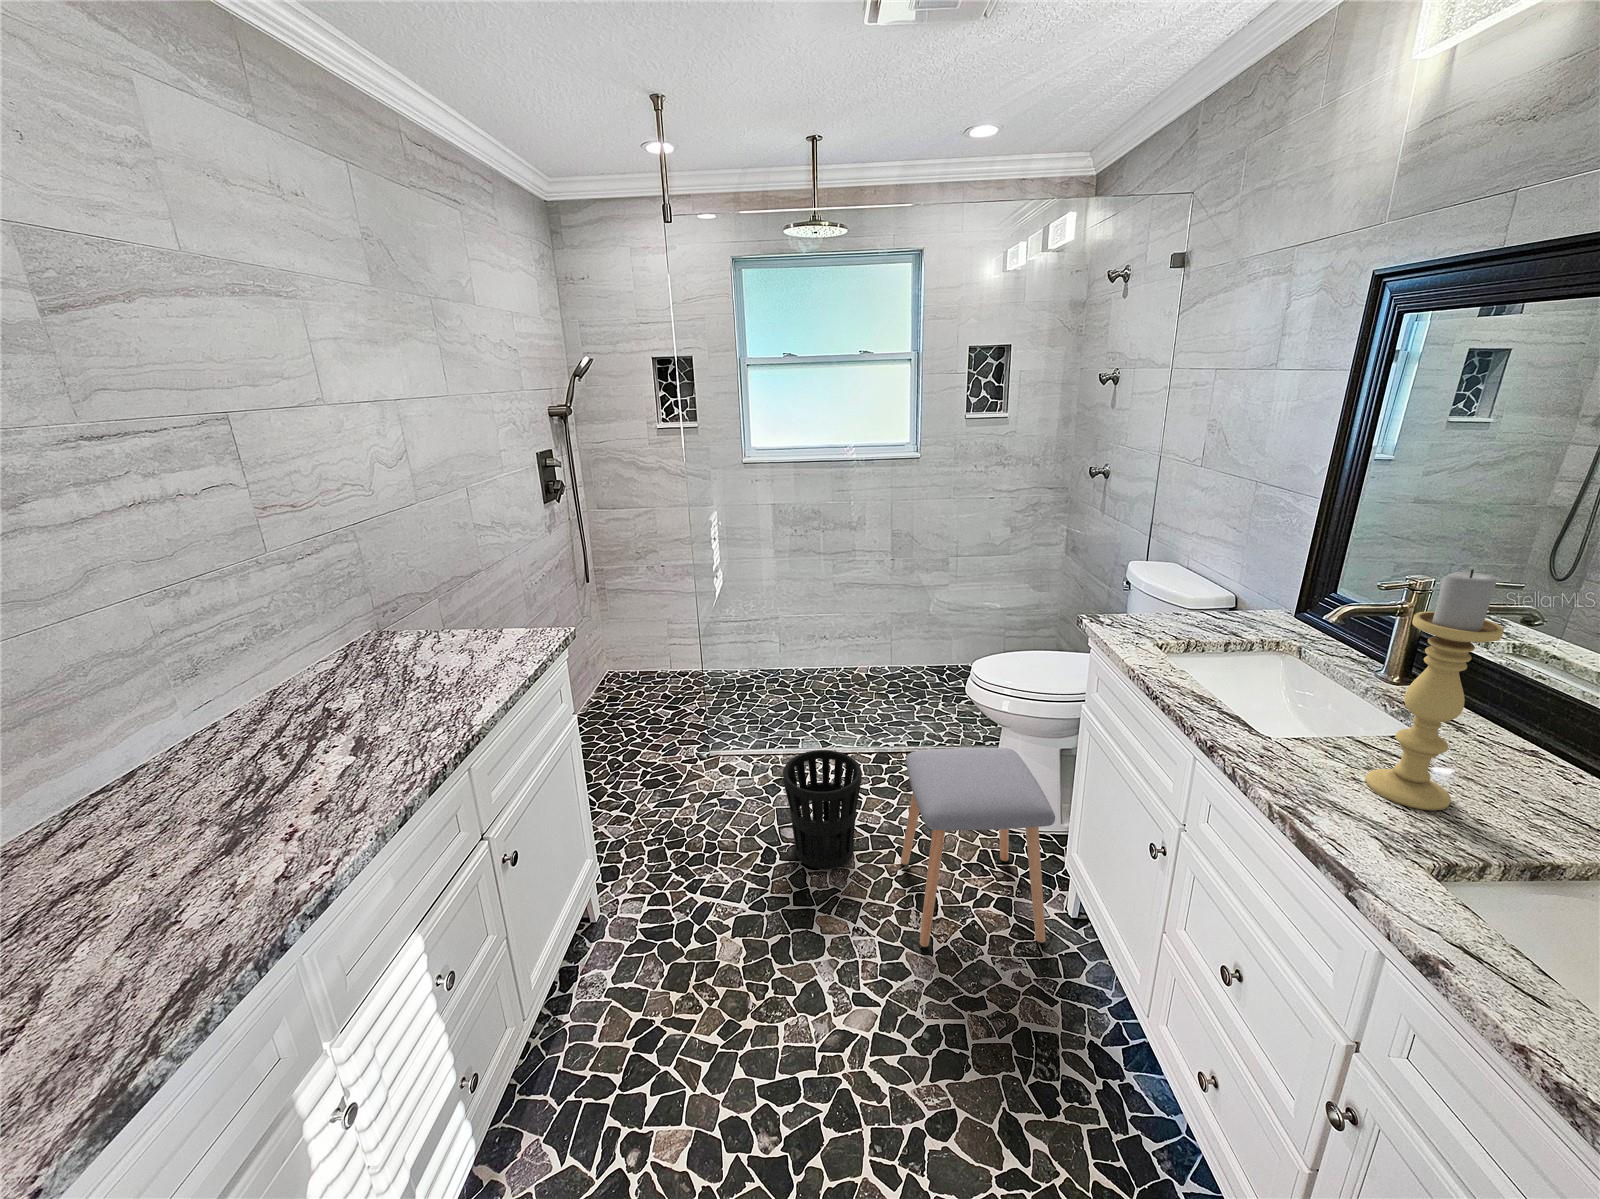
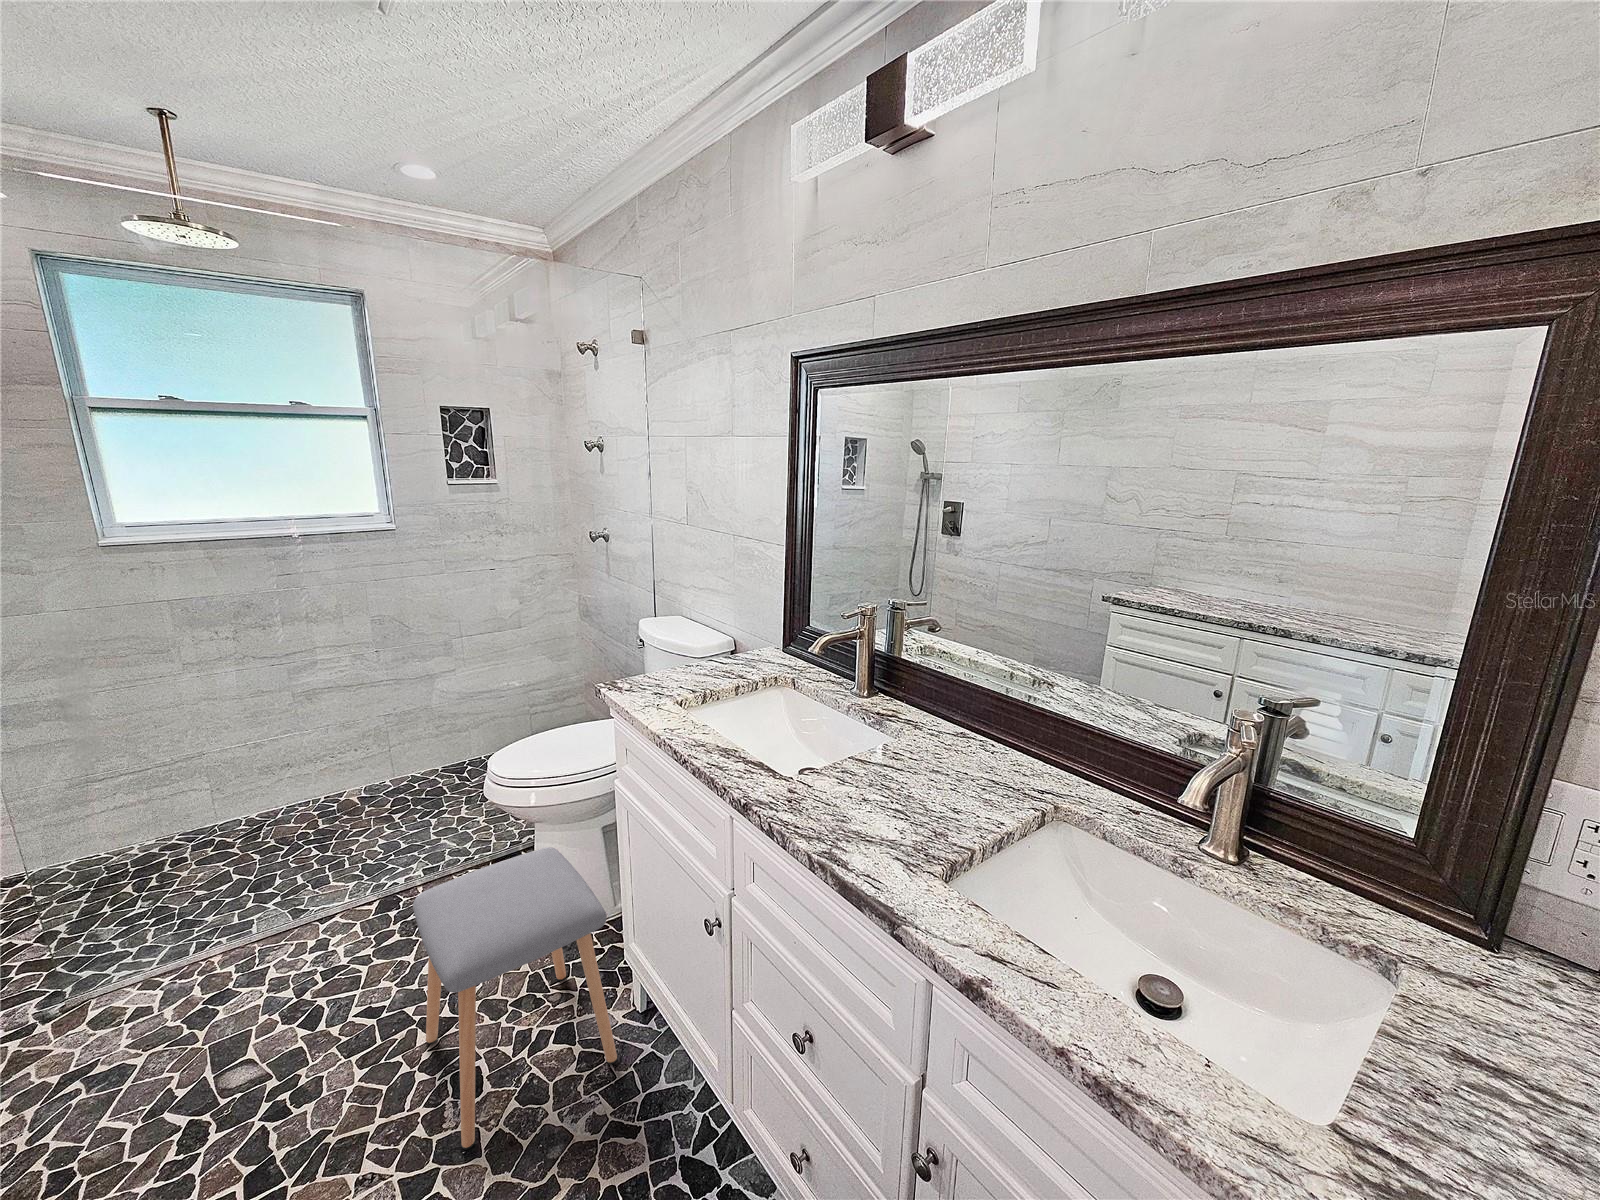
candle holder: present [1366,569,1504,810] -> none [855,605,920,814]
wastebasket: present [783,750,862,869] -> none [206,926,351,1115]

